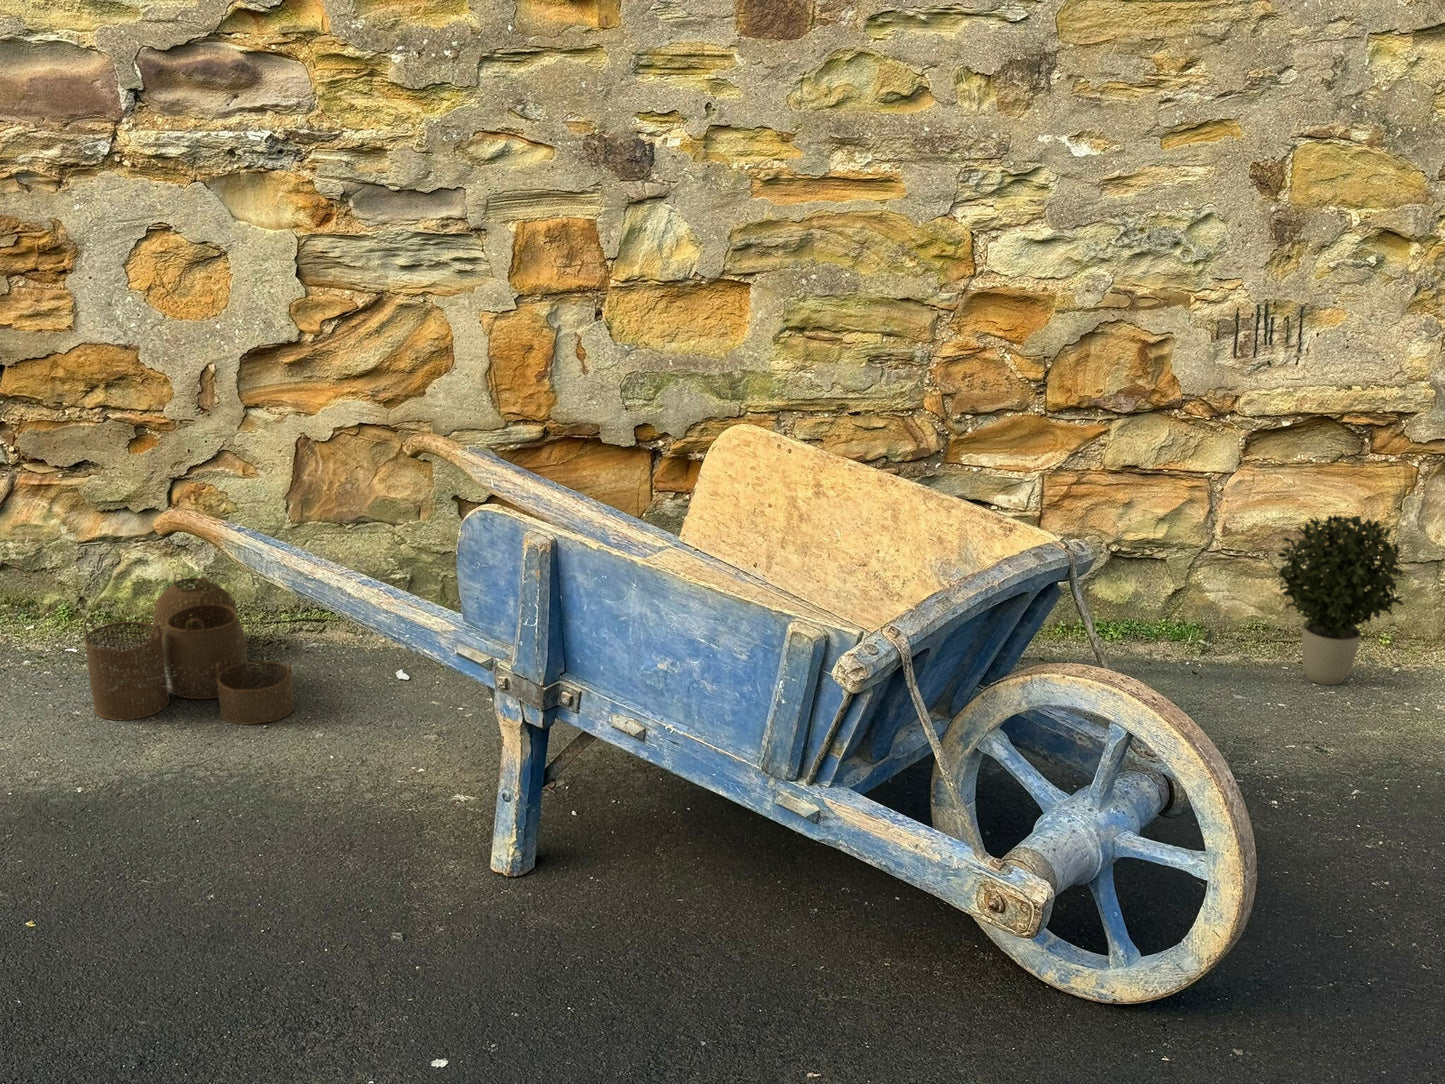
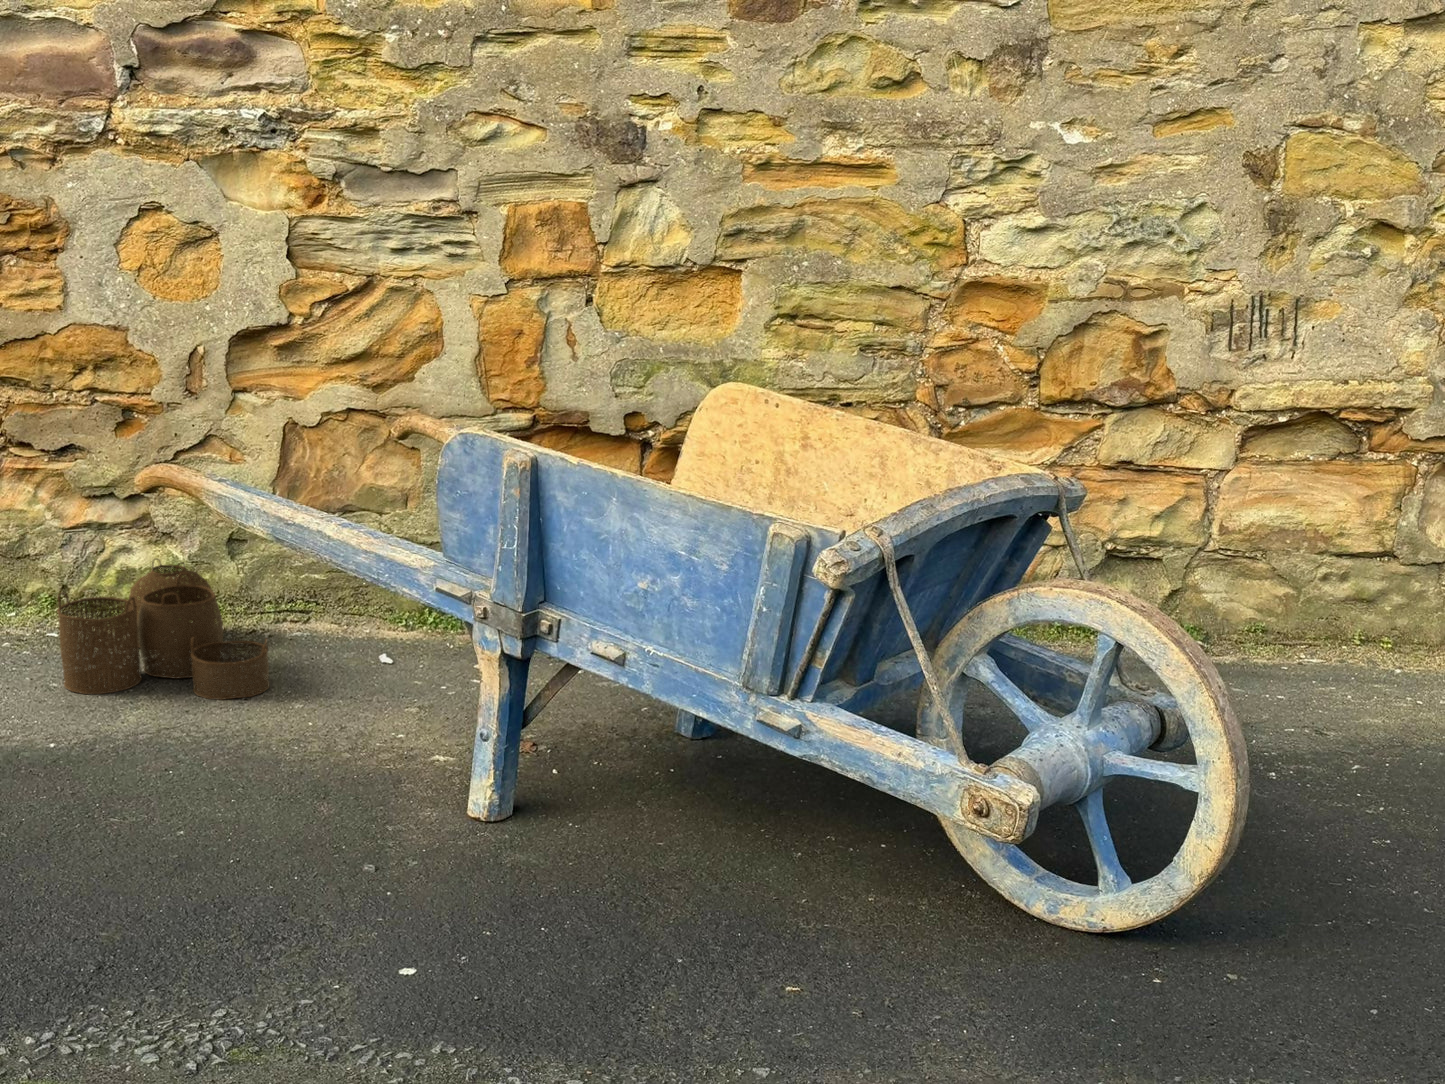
potted plant: present [1278,515,1406,685] -> none [1278,506,1410,685]

